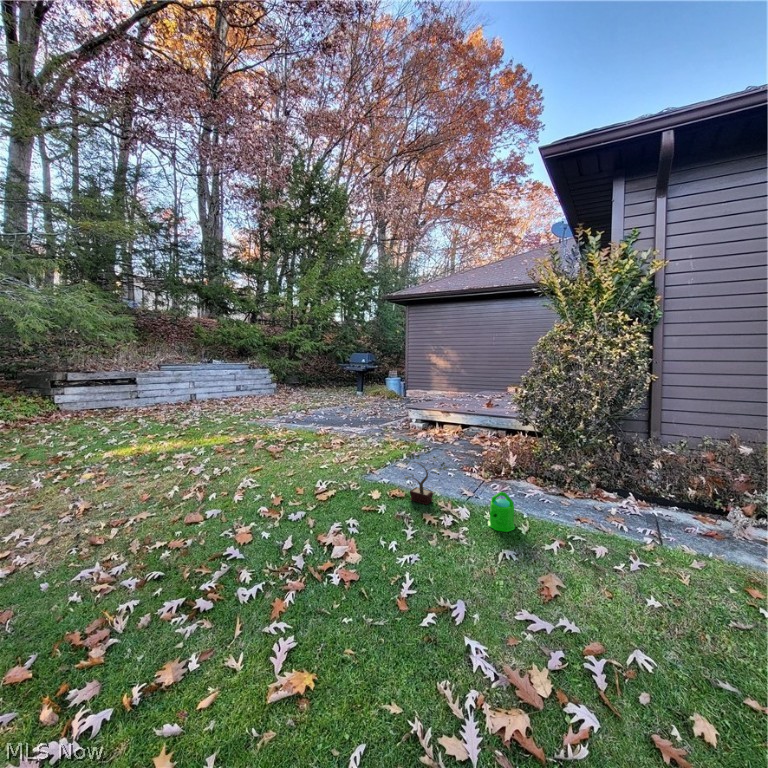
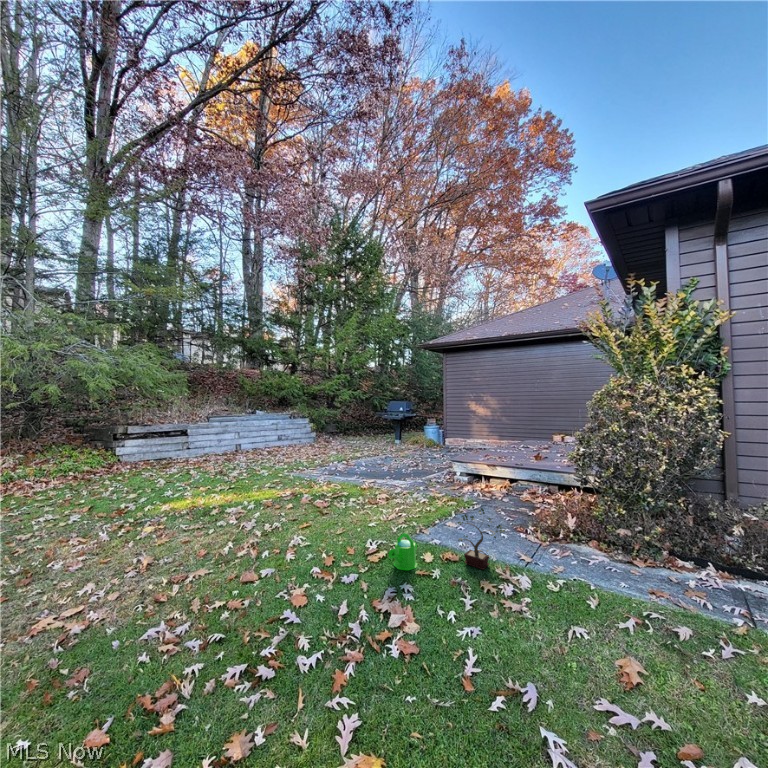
watering can: present [488,492,515,532] -> present [389,533,418,571]

